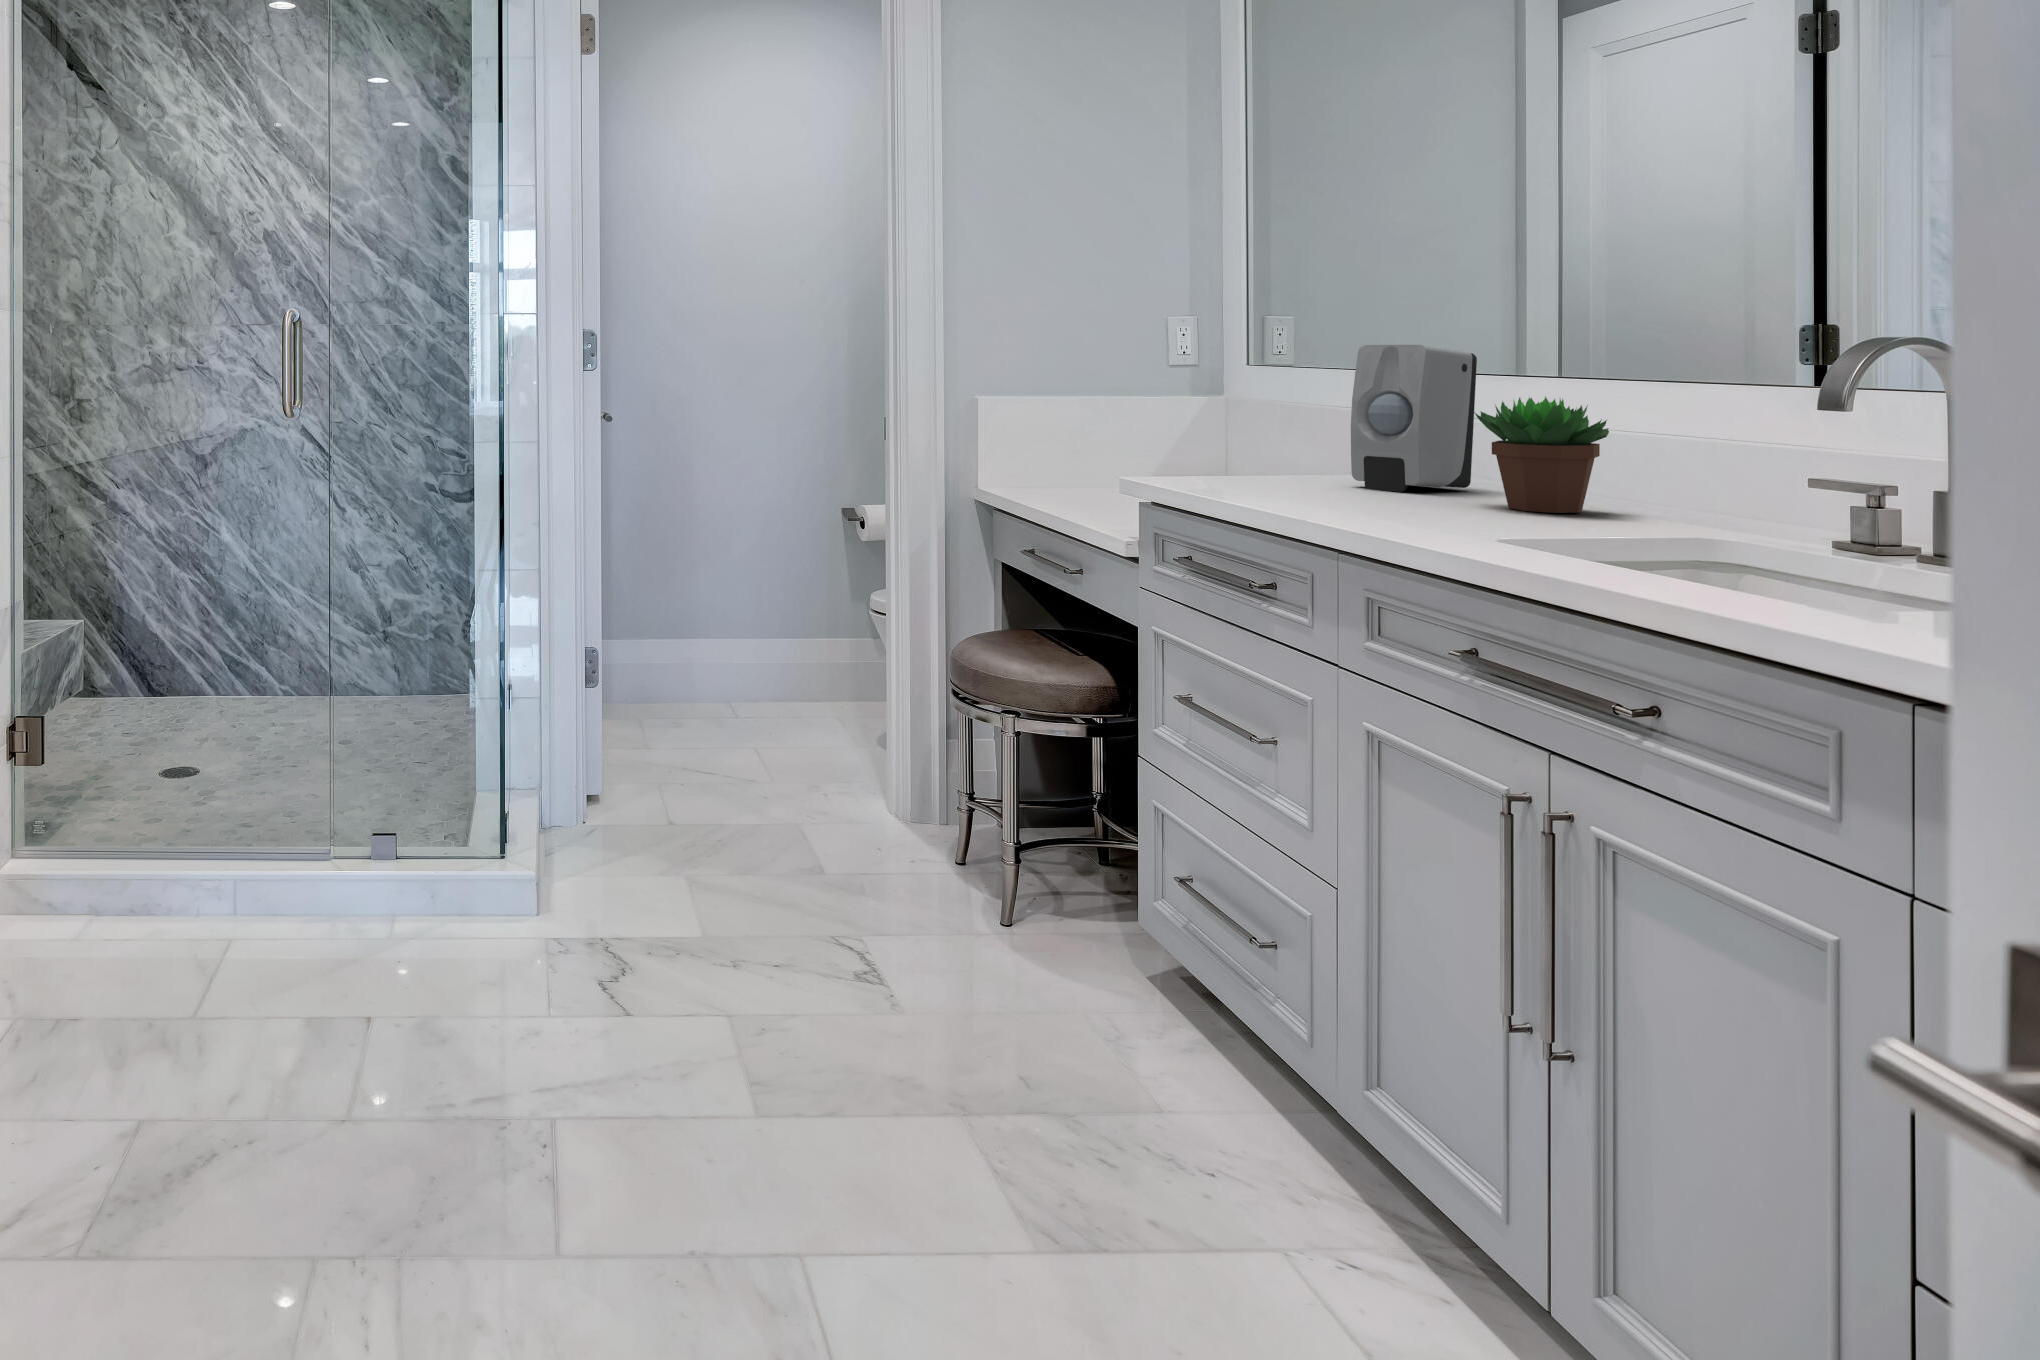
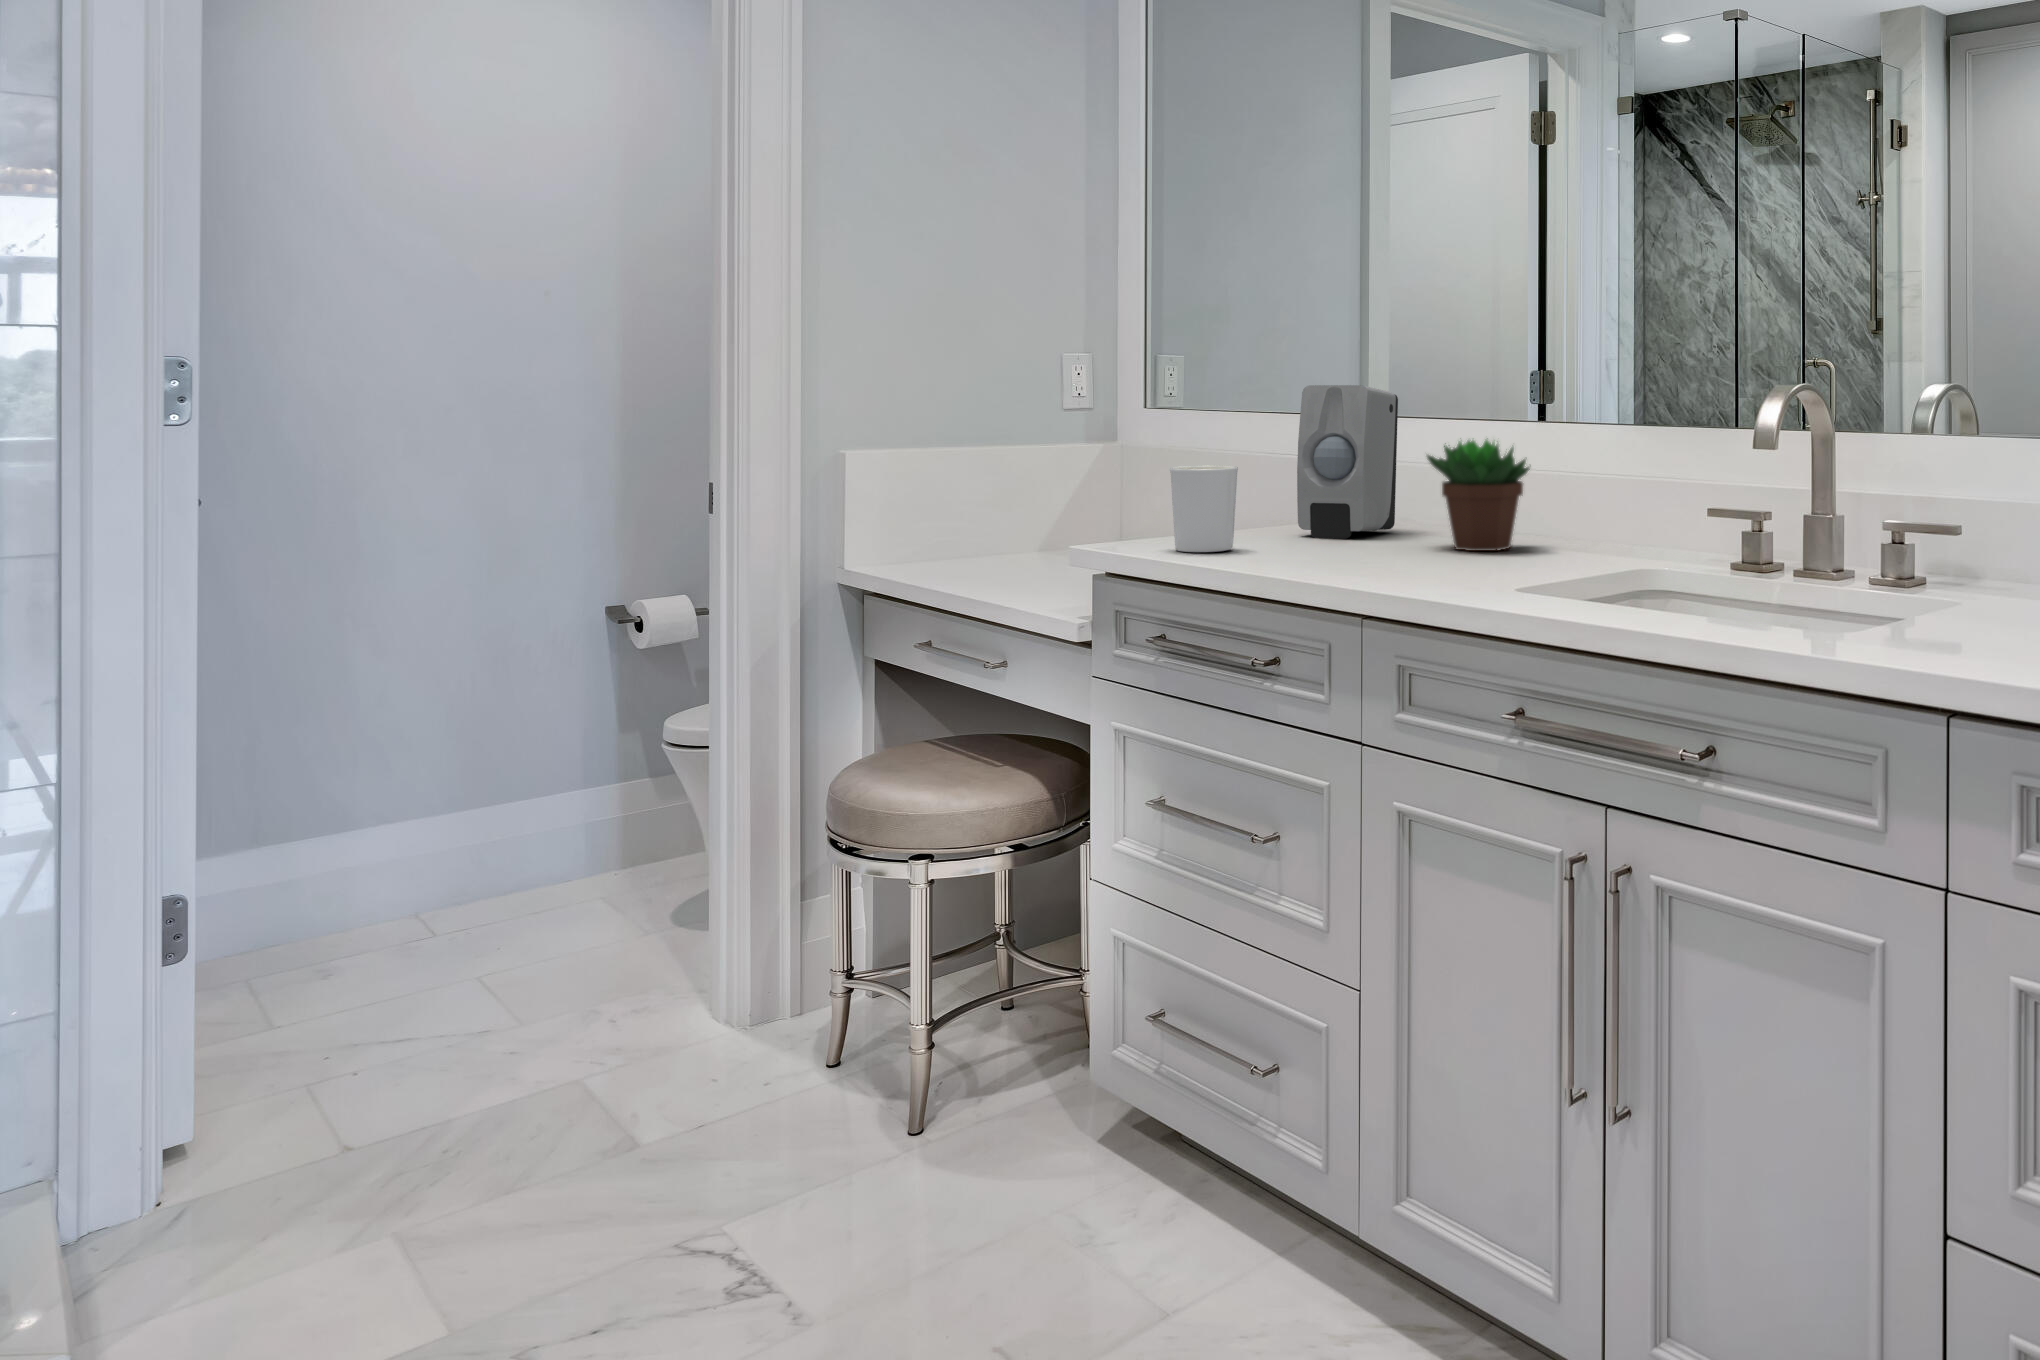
candle holder: none [1201,415,1266,490] -> present [1170,465,1238,552]

